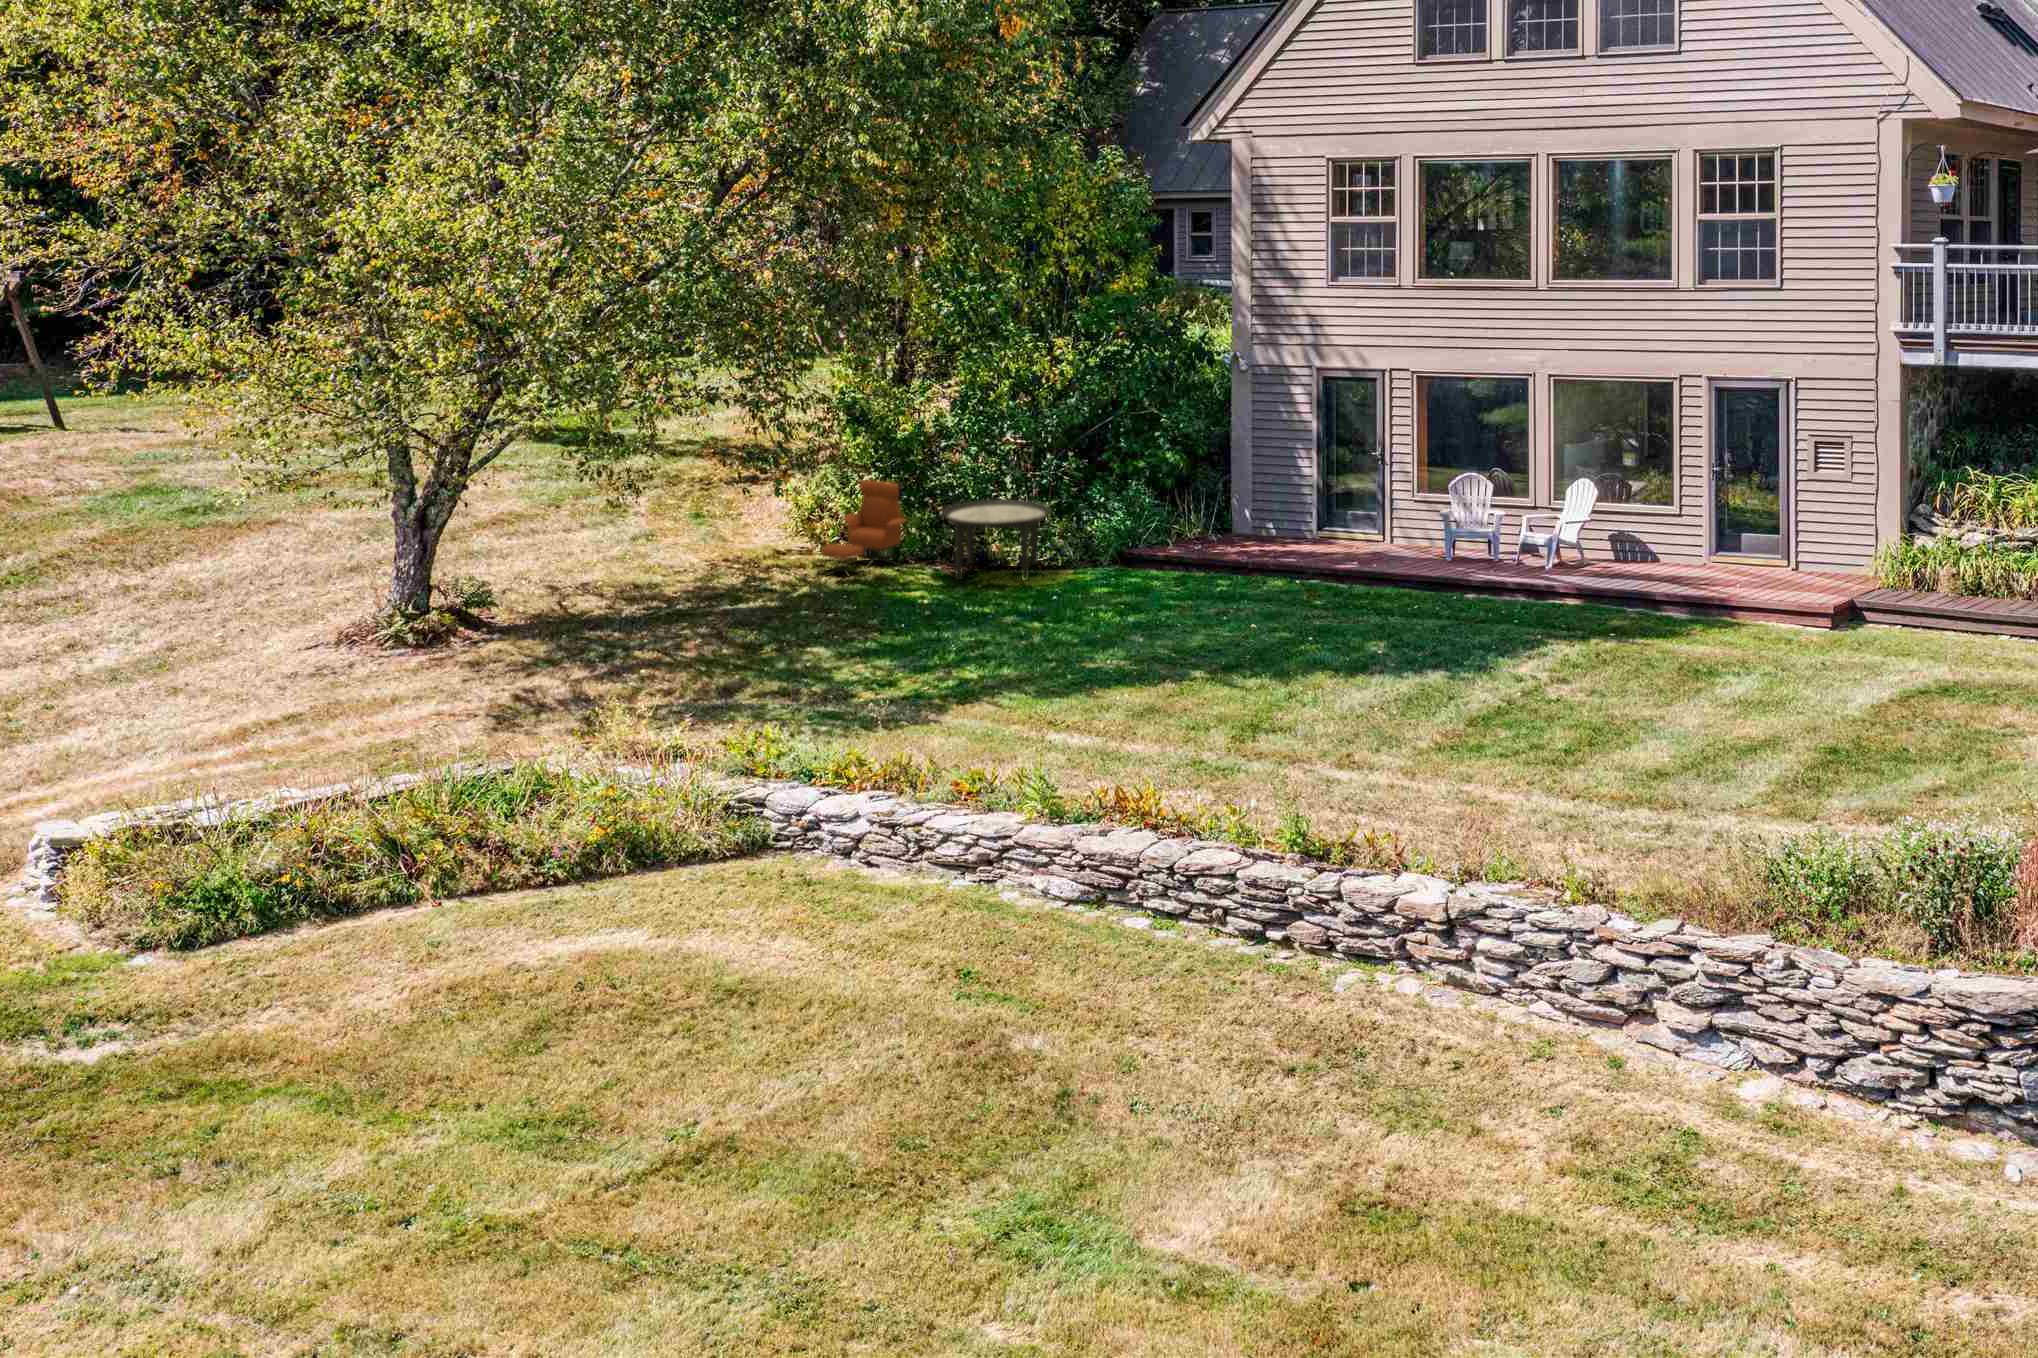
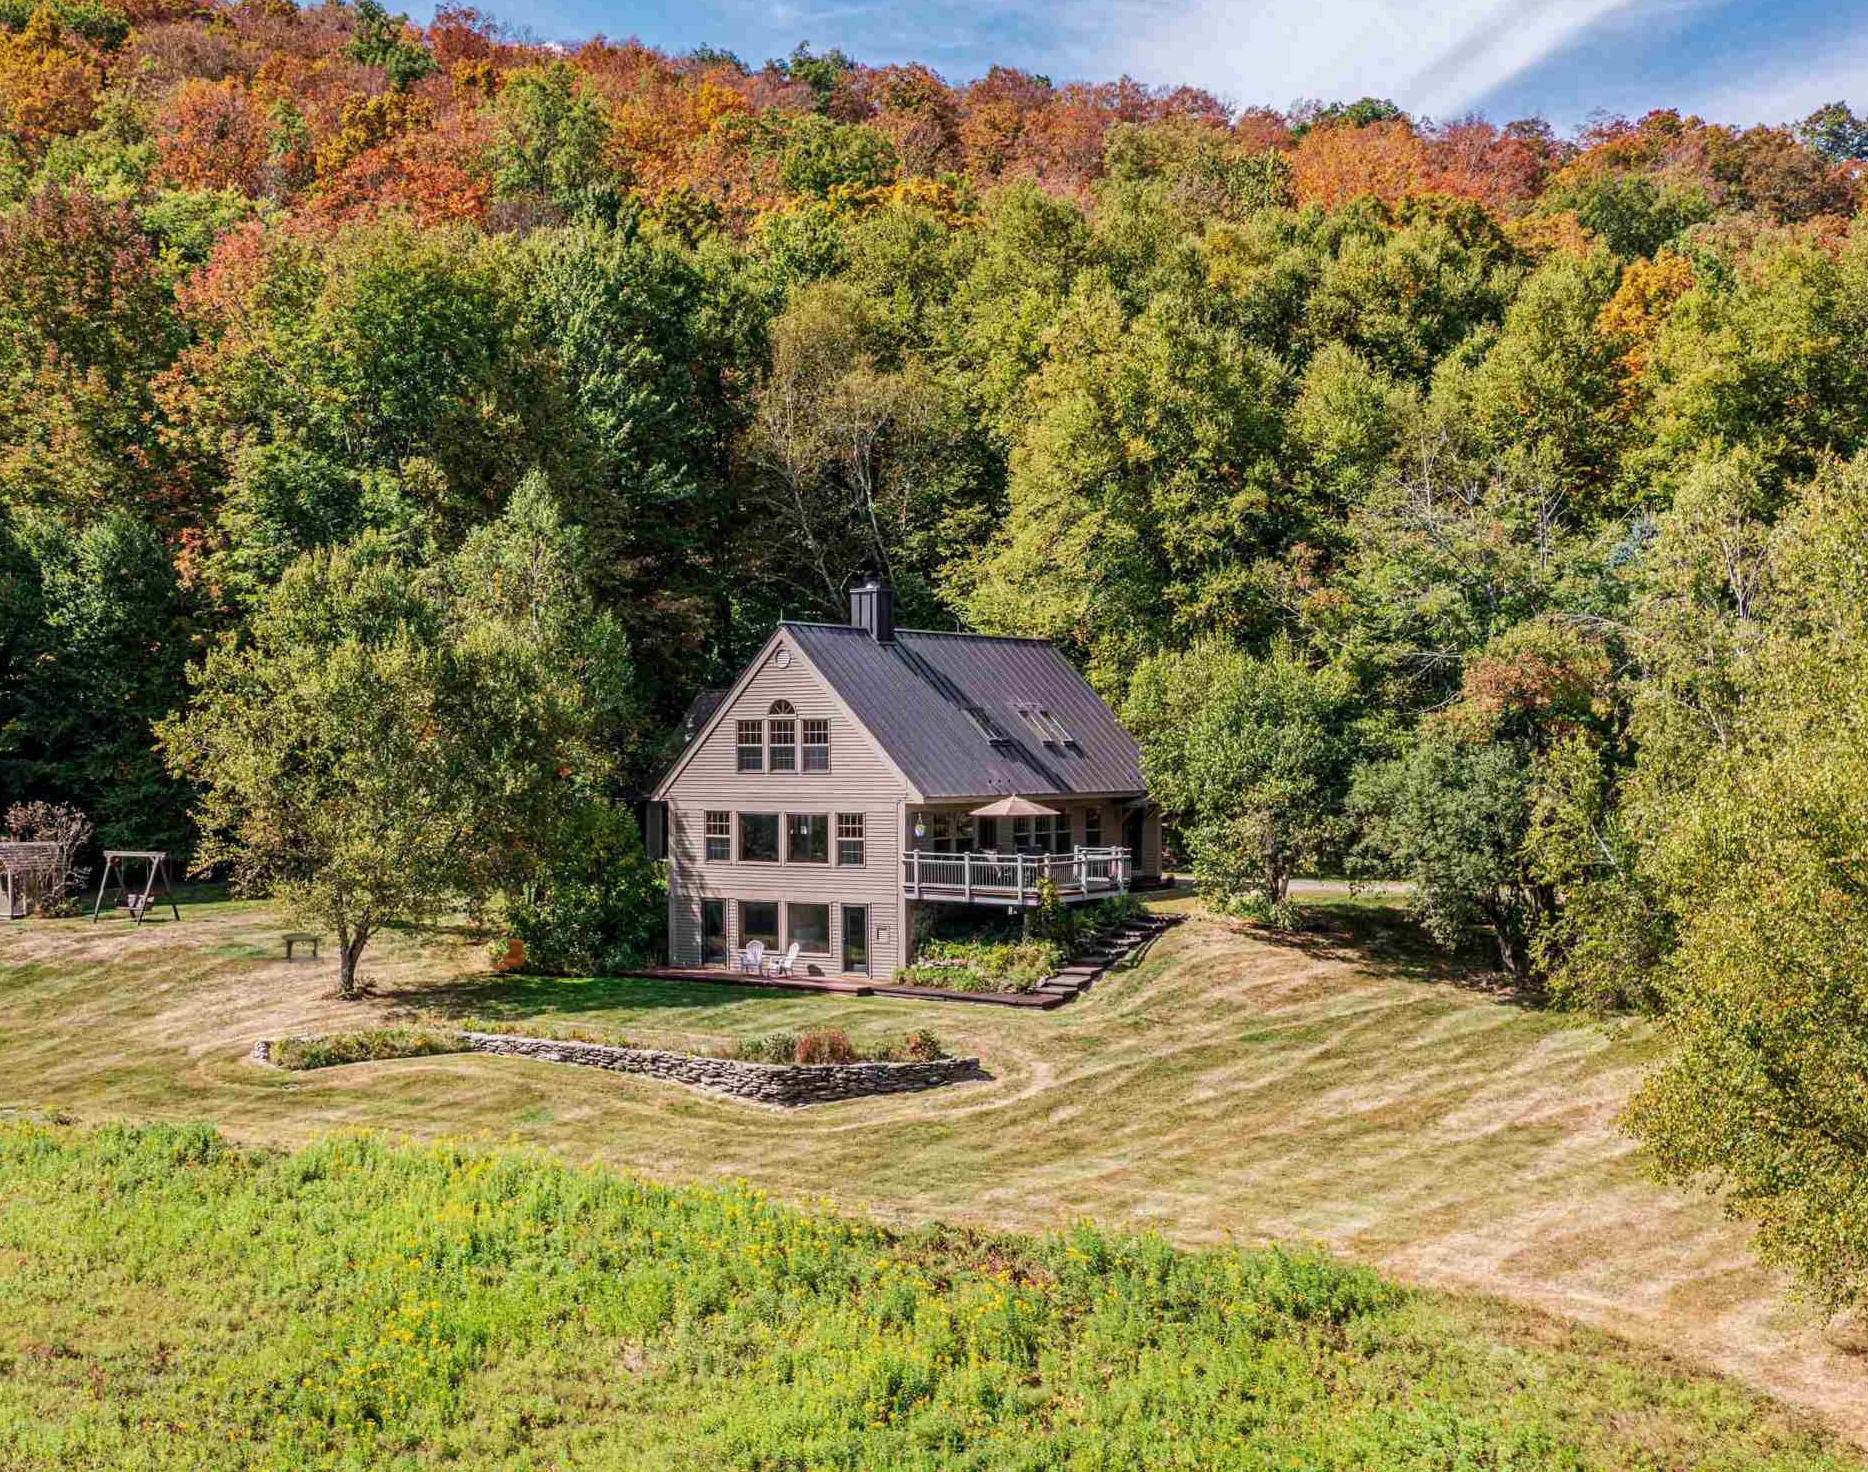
round table: present [942,500,1051,580] -> present [282,932,319,962]

